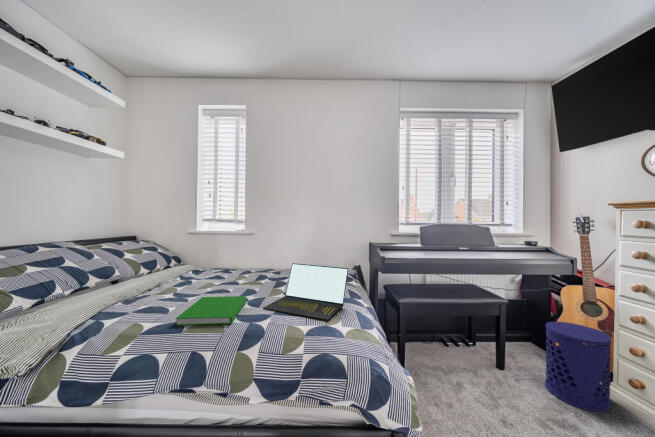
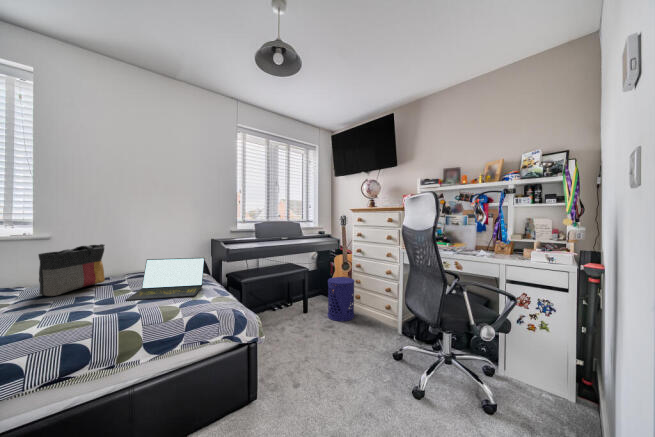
tote bag: none [215,244,267,289] -> present [39,244,105,296]
book: present [176,296,247,325] -> none [31,294,103,328]

